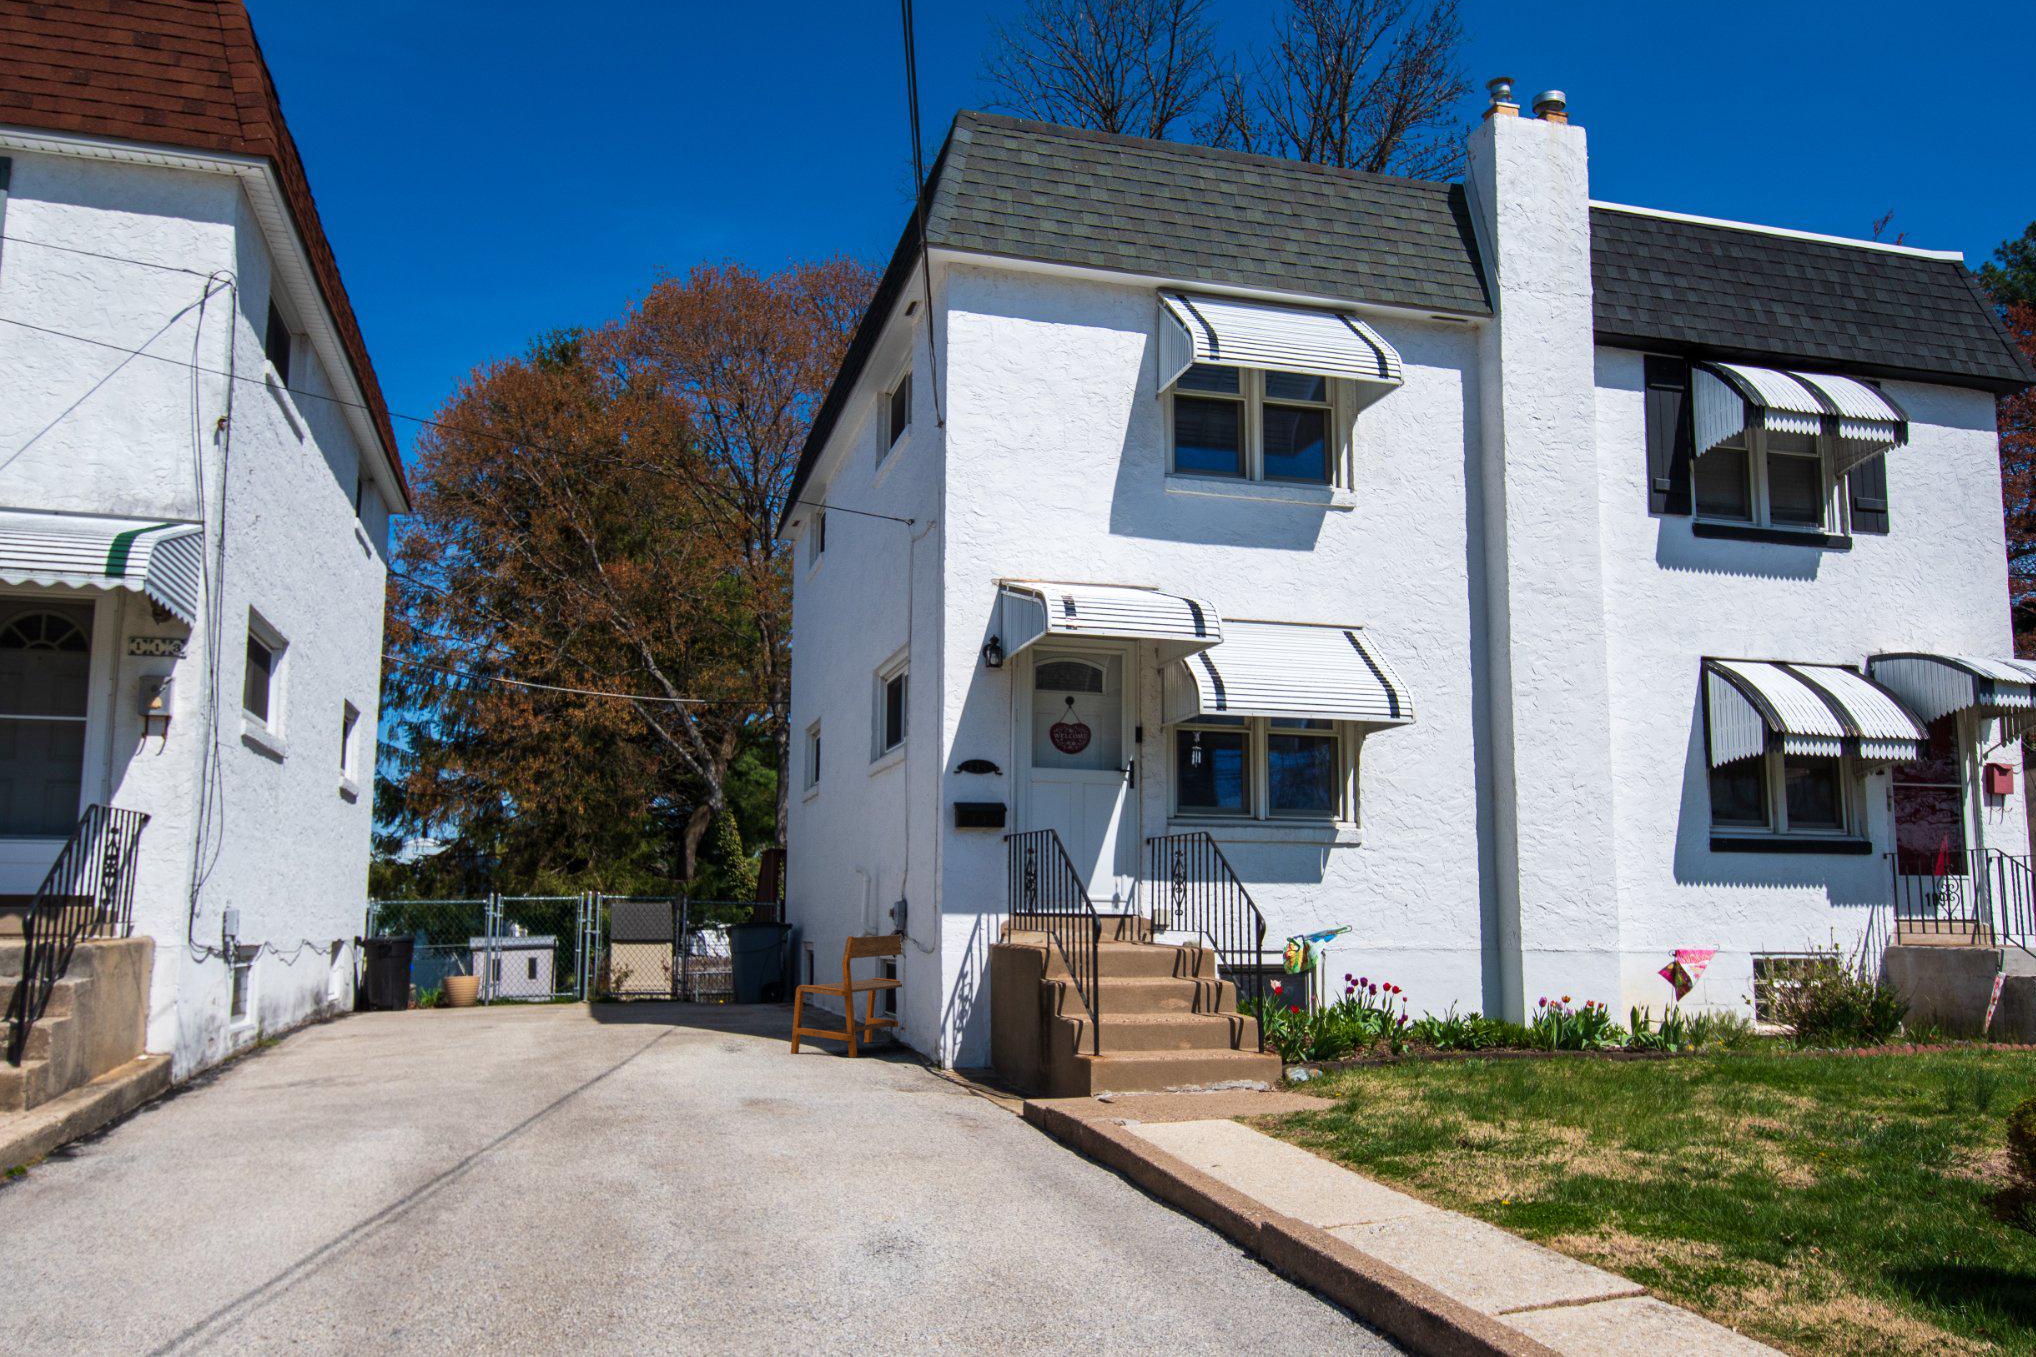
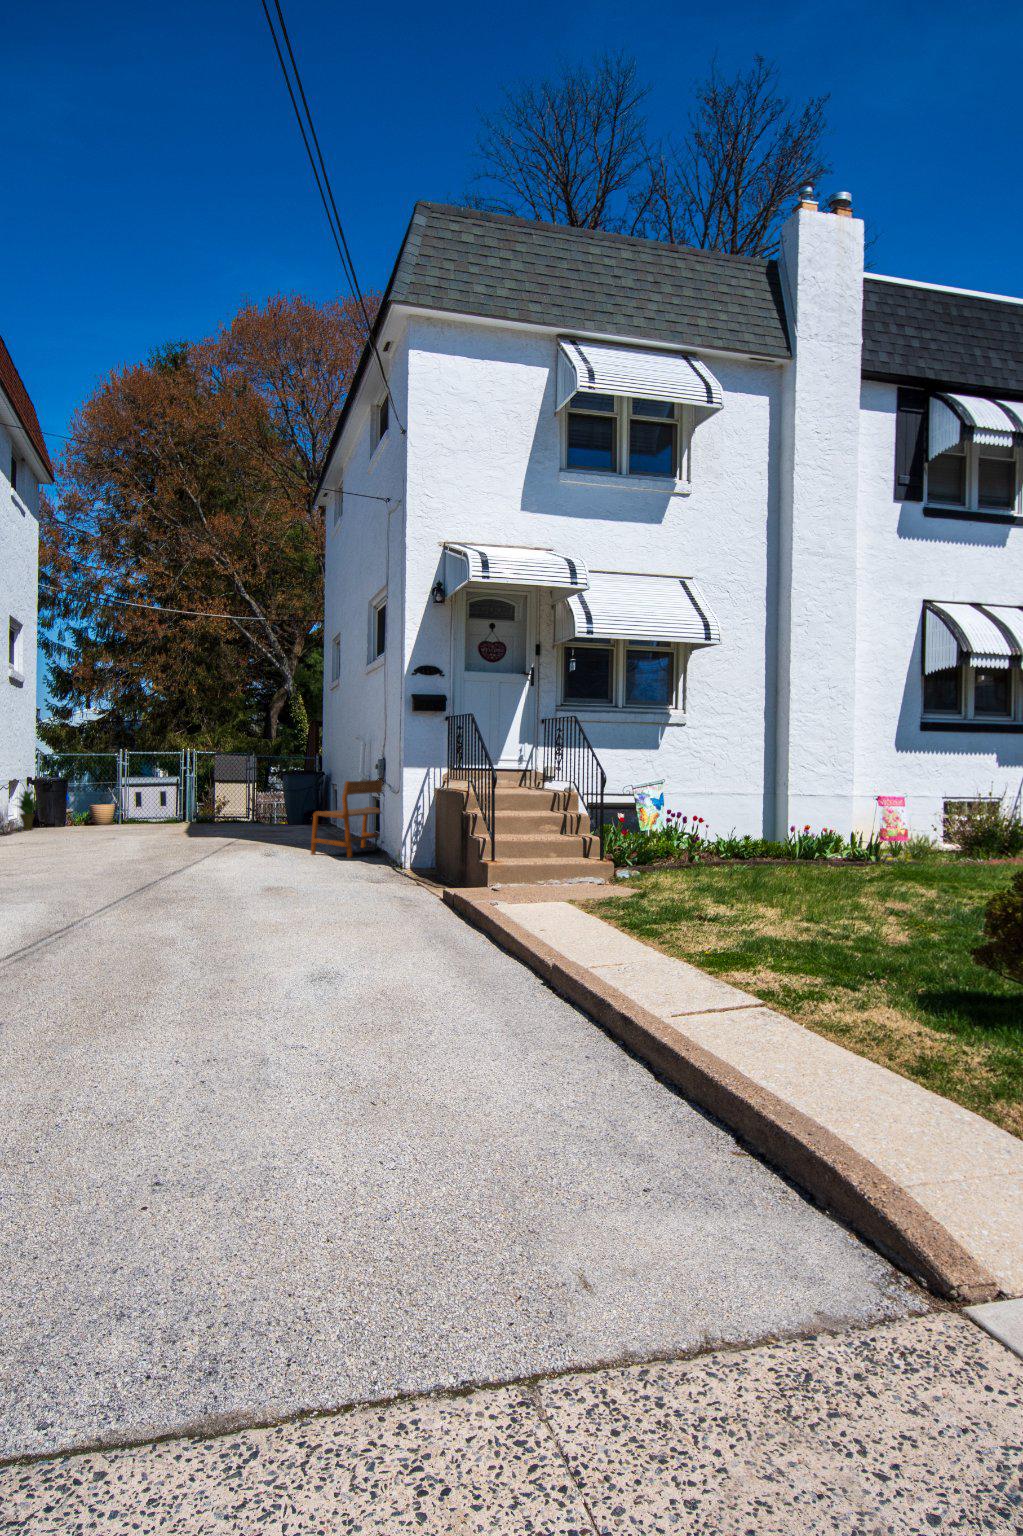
potted plant: none [317,958,368,1021] -> present [15,791,38,830]

